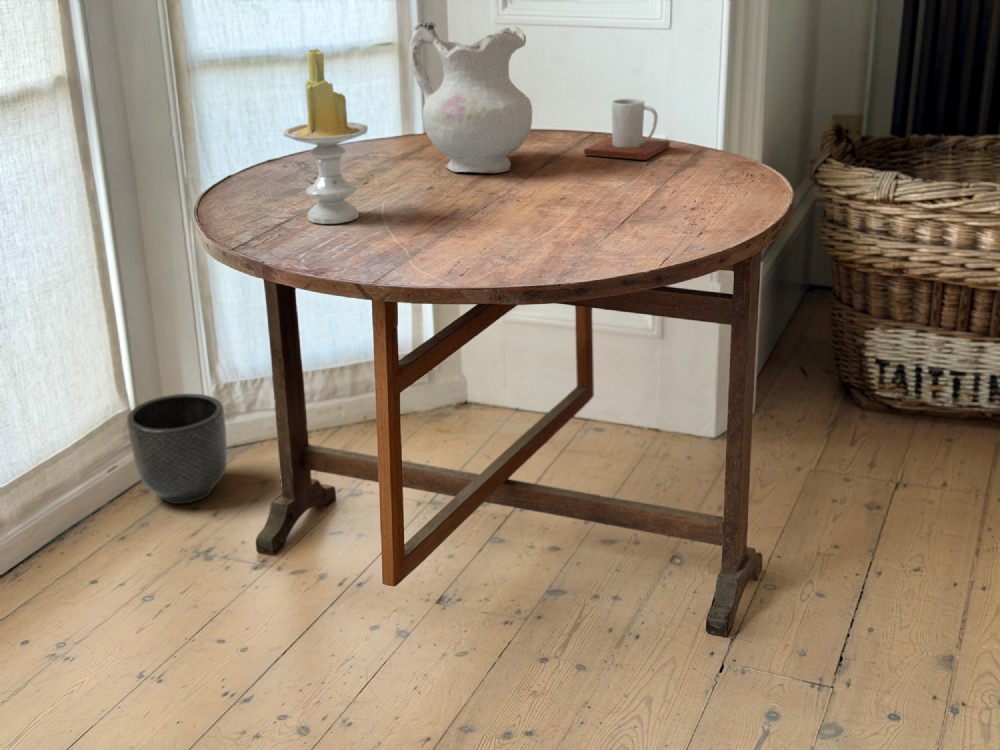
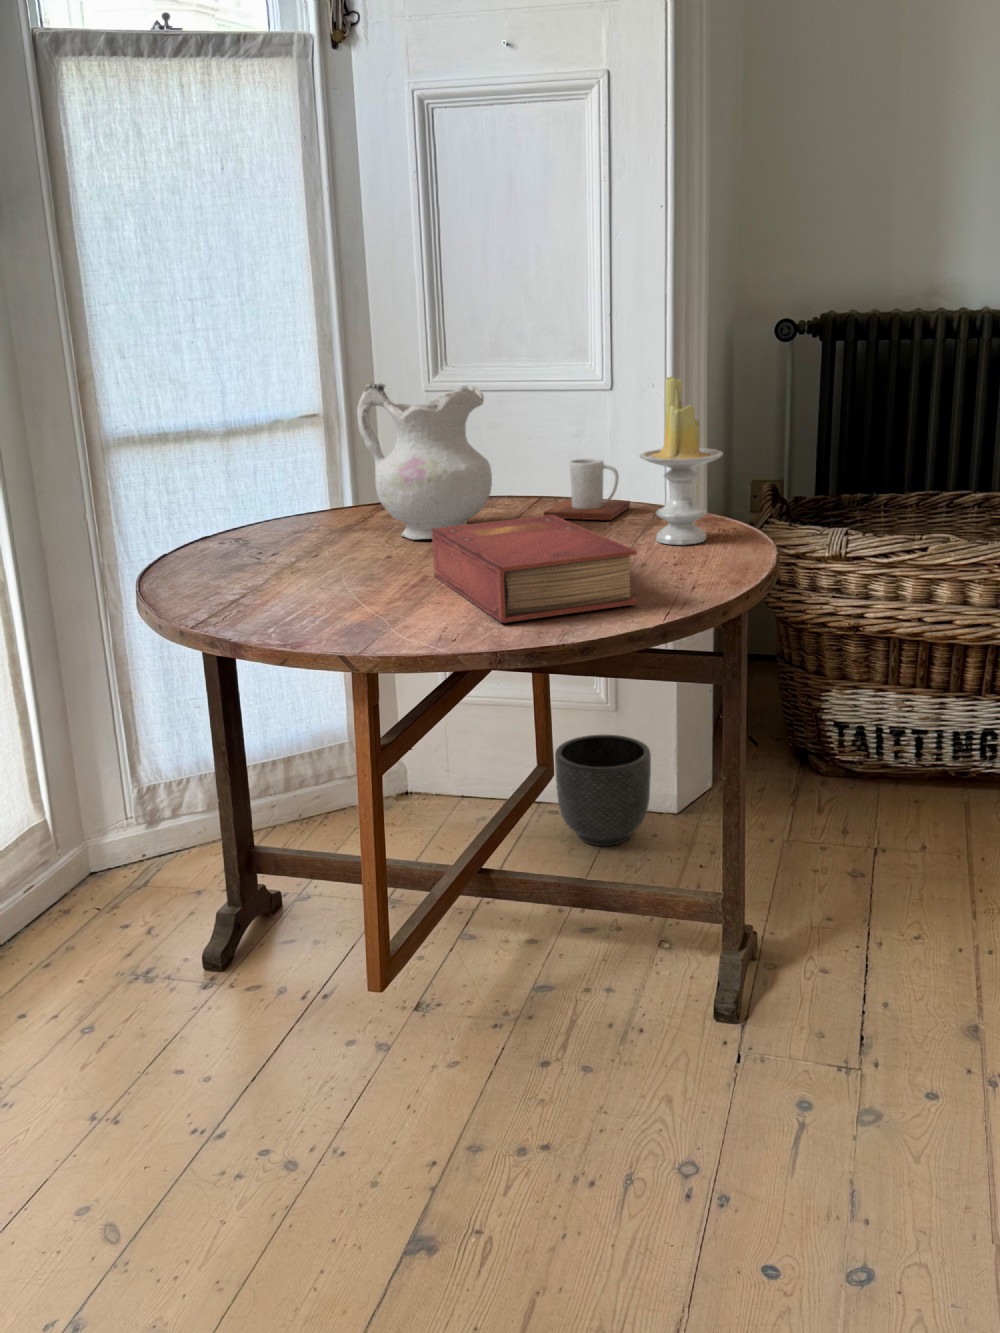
candle: present [284,49,368,224] -> present [640,376,723,545]
book: none [460,157,636,261] -> present [432,515,637,623]
planter: present [127,394,227,504] -> present [555,735,651,846]

